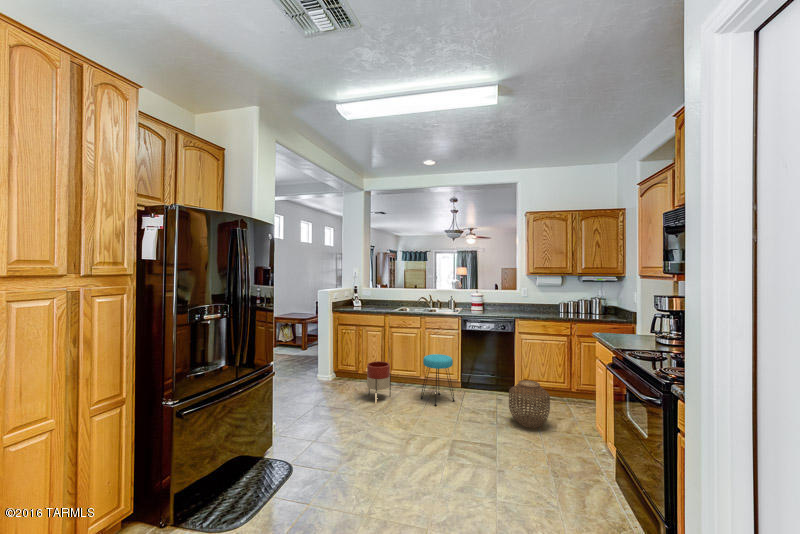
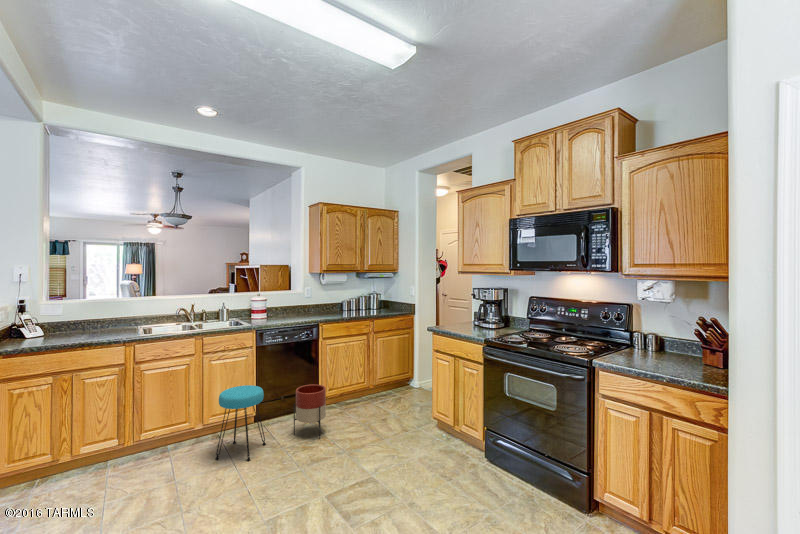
planter: present [367,361,391,396] -> present [294,384,326,438]
woven basket: present [509,380,550,428] -> none [346,388,389,441]

